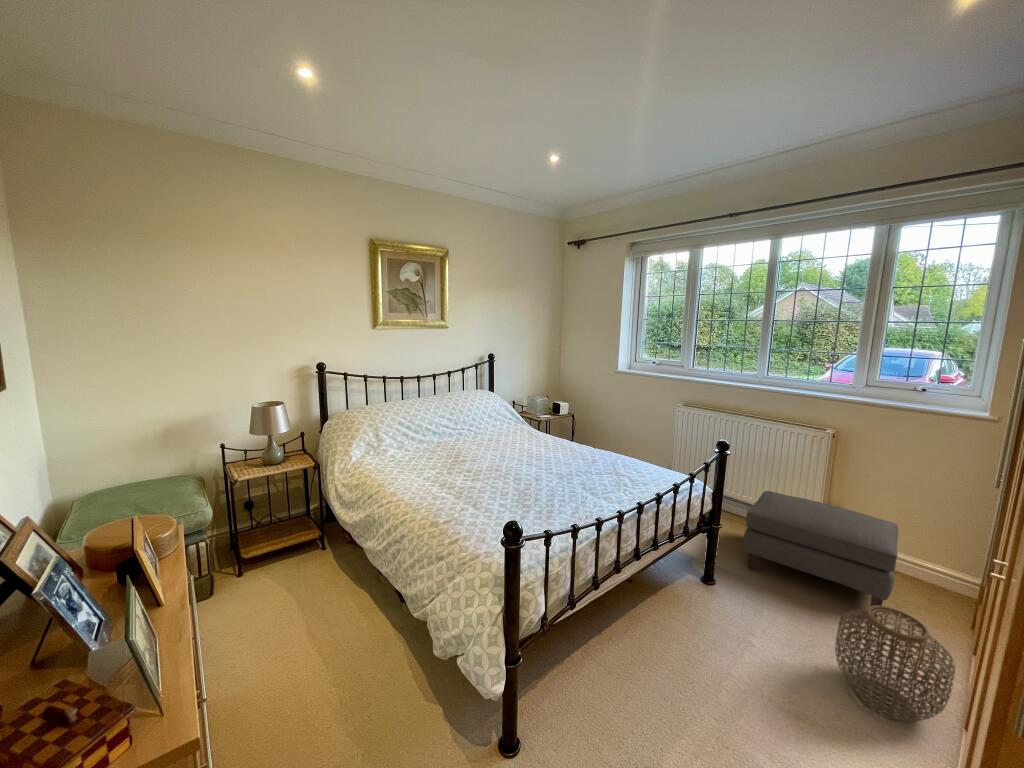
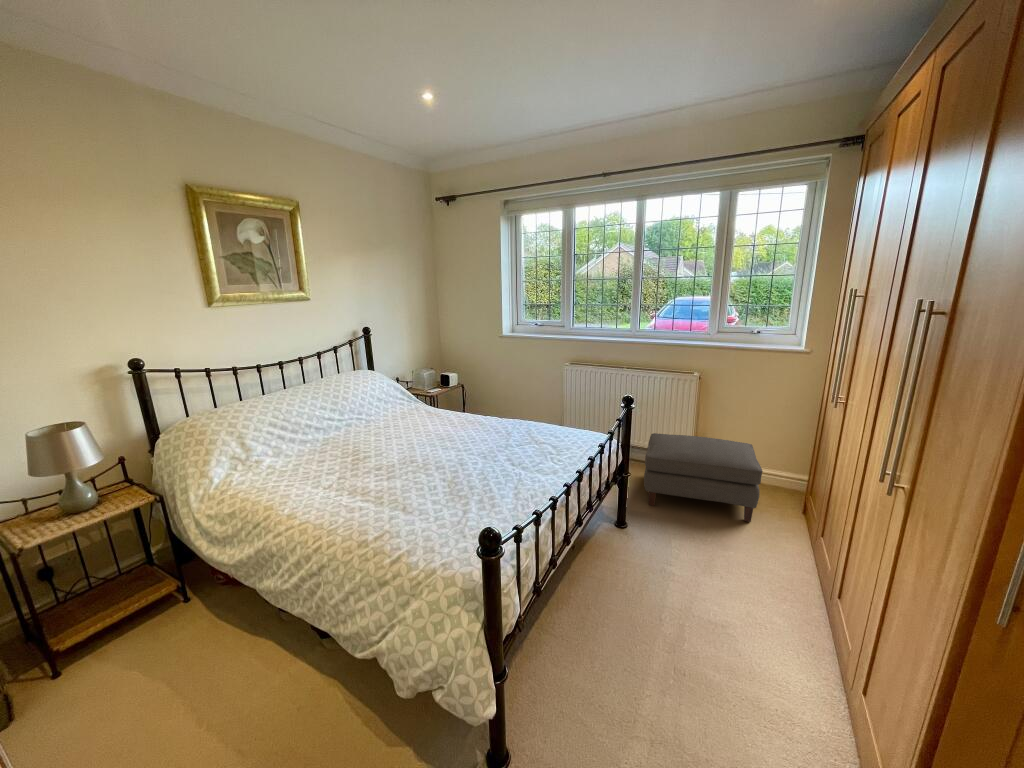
woven basket: present [835,606,955,722] -> none [740,517,826,605]

